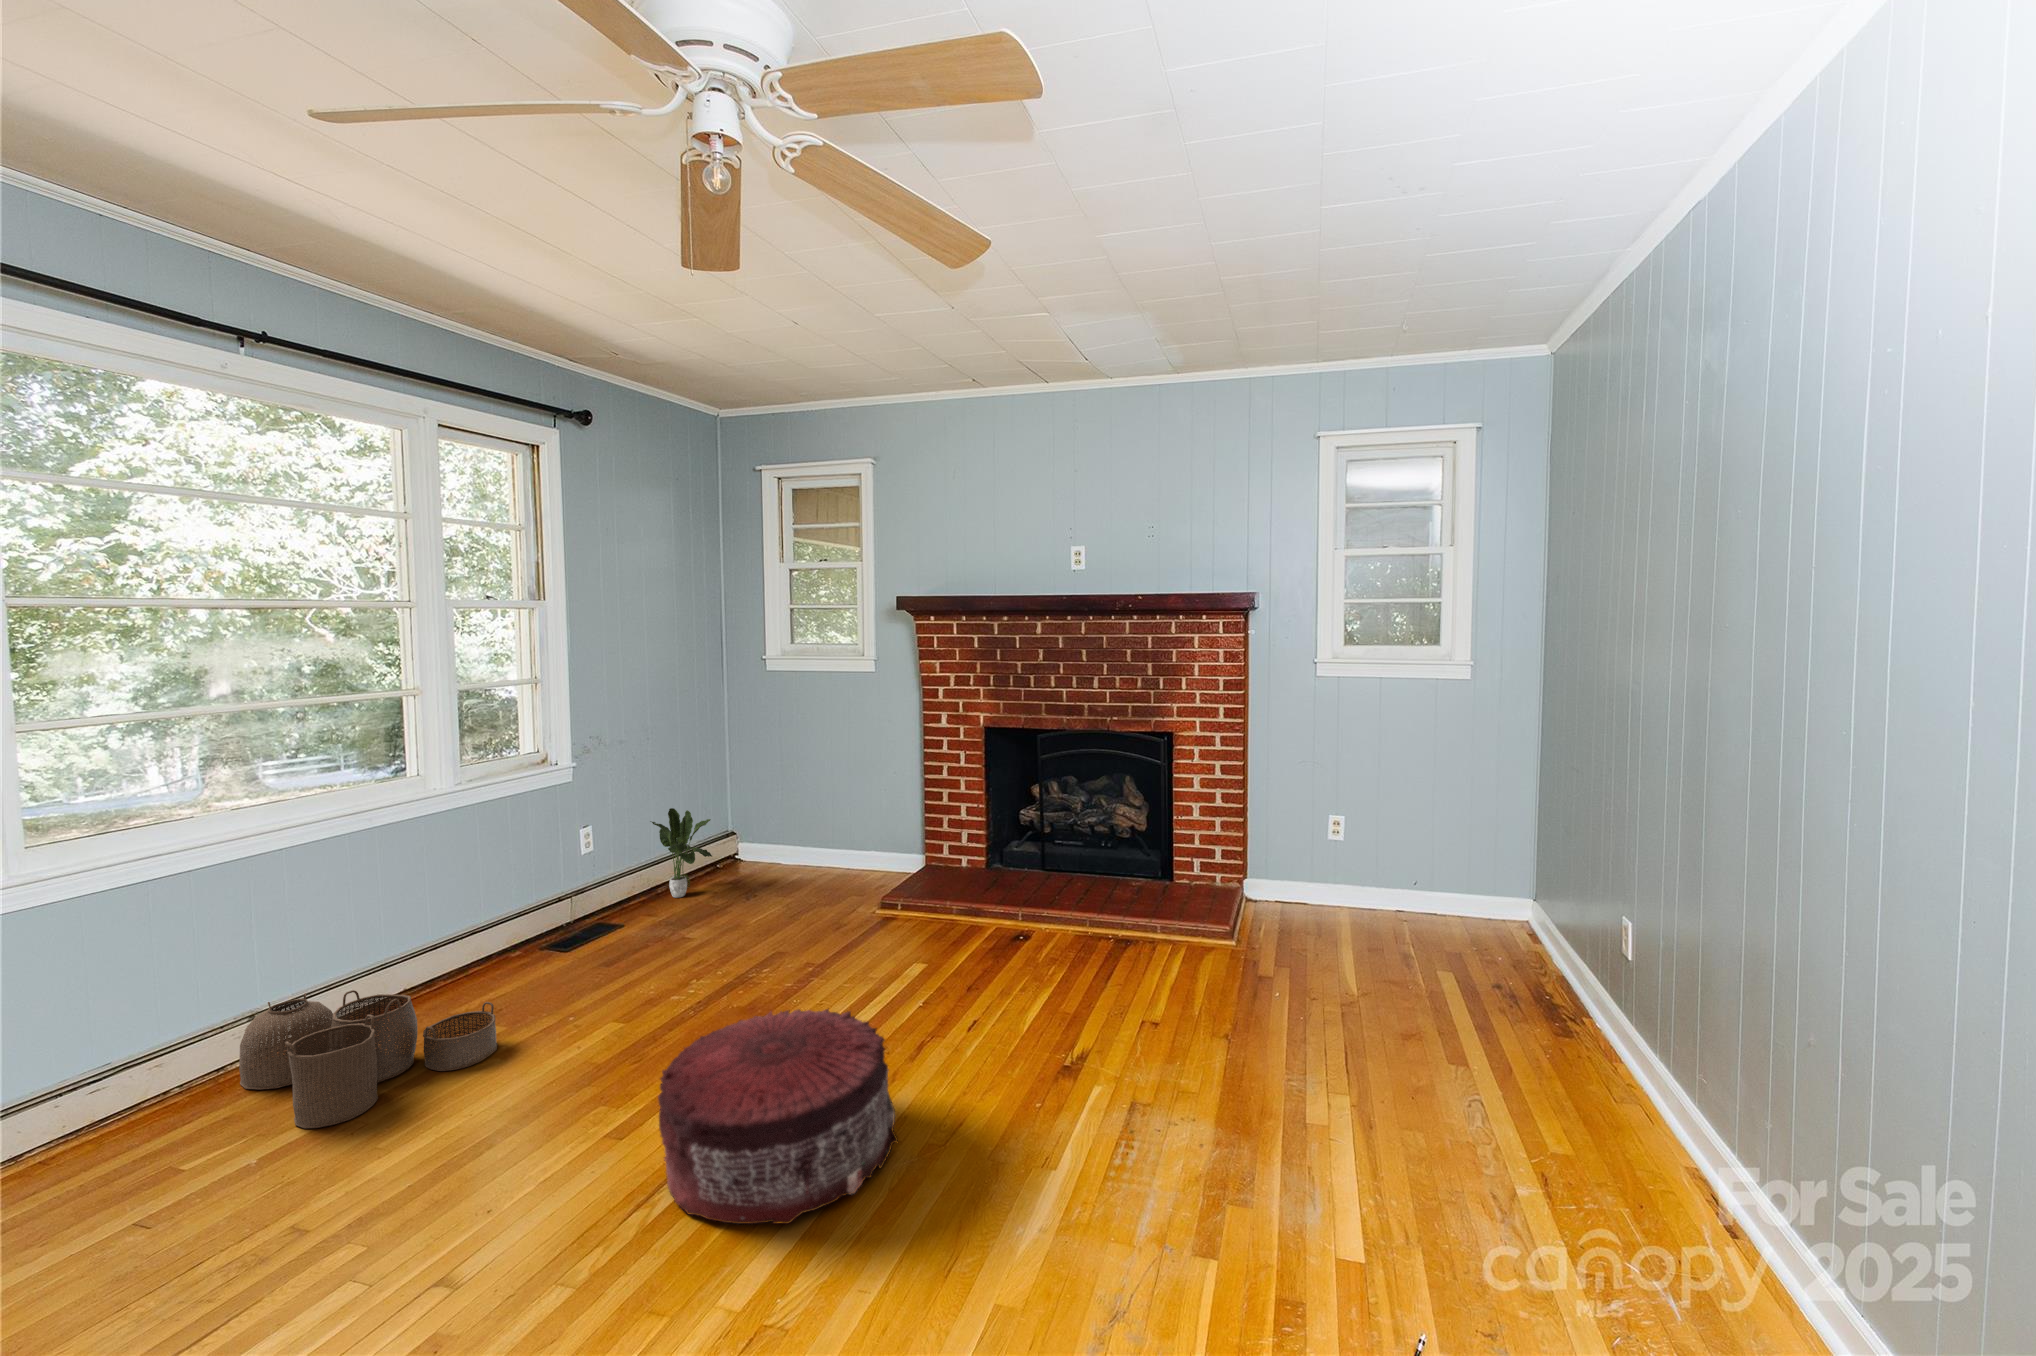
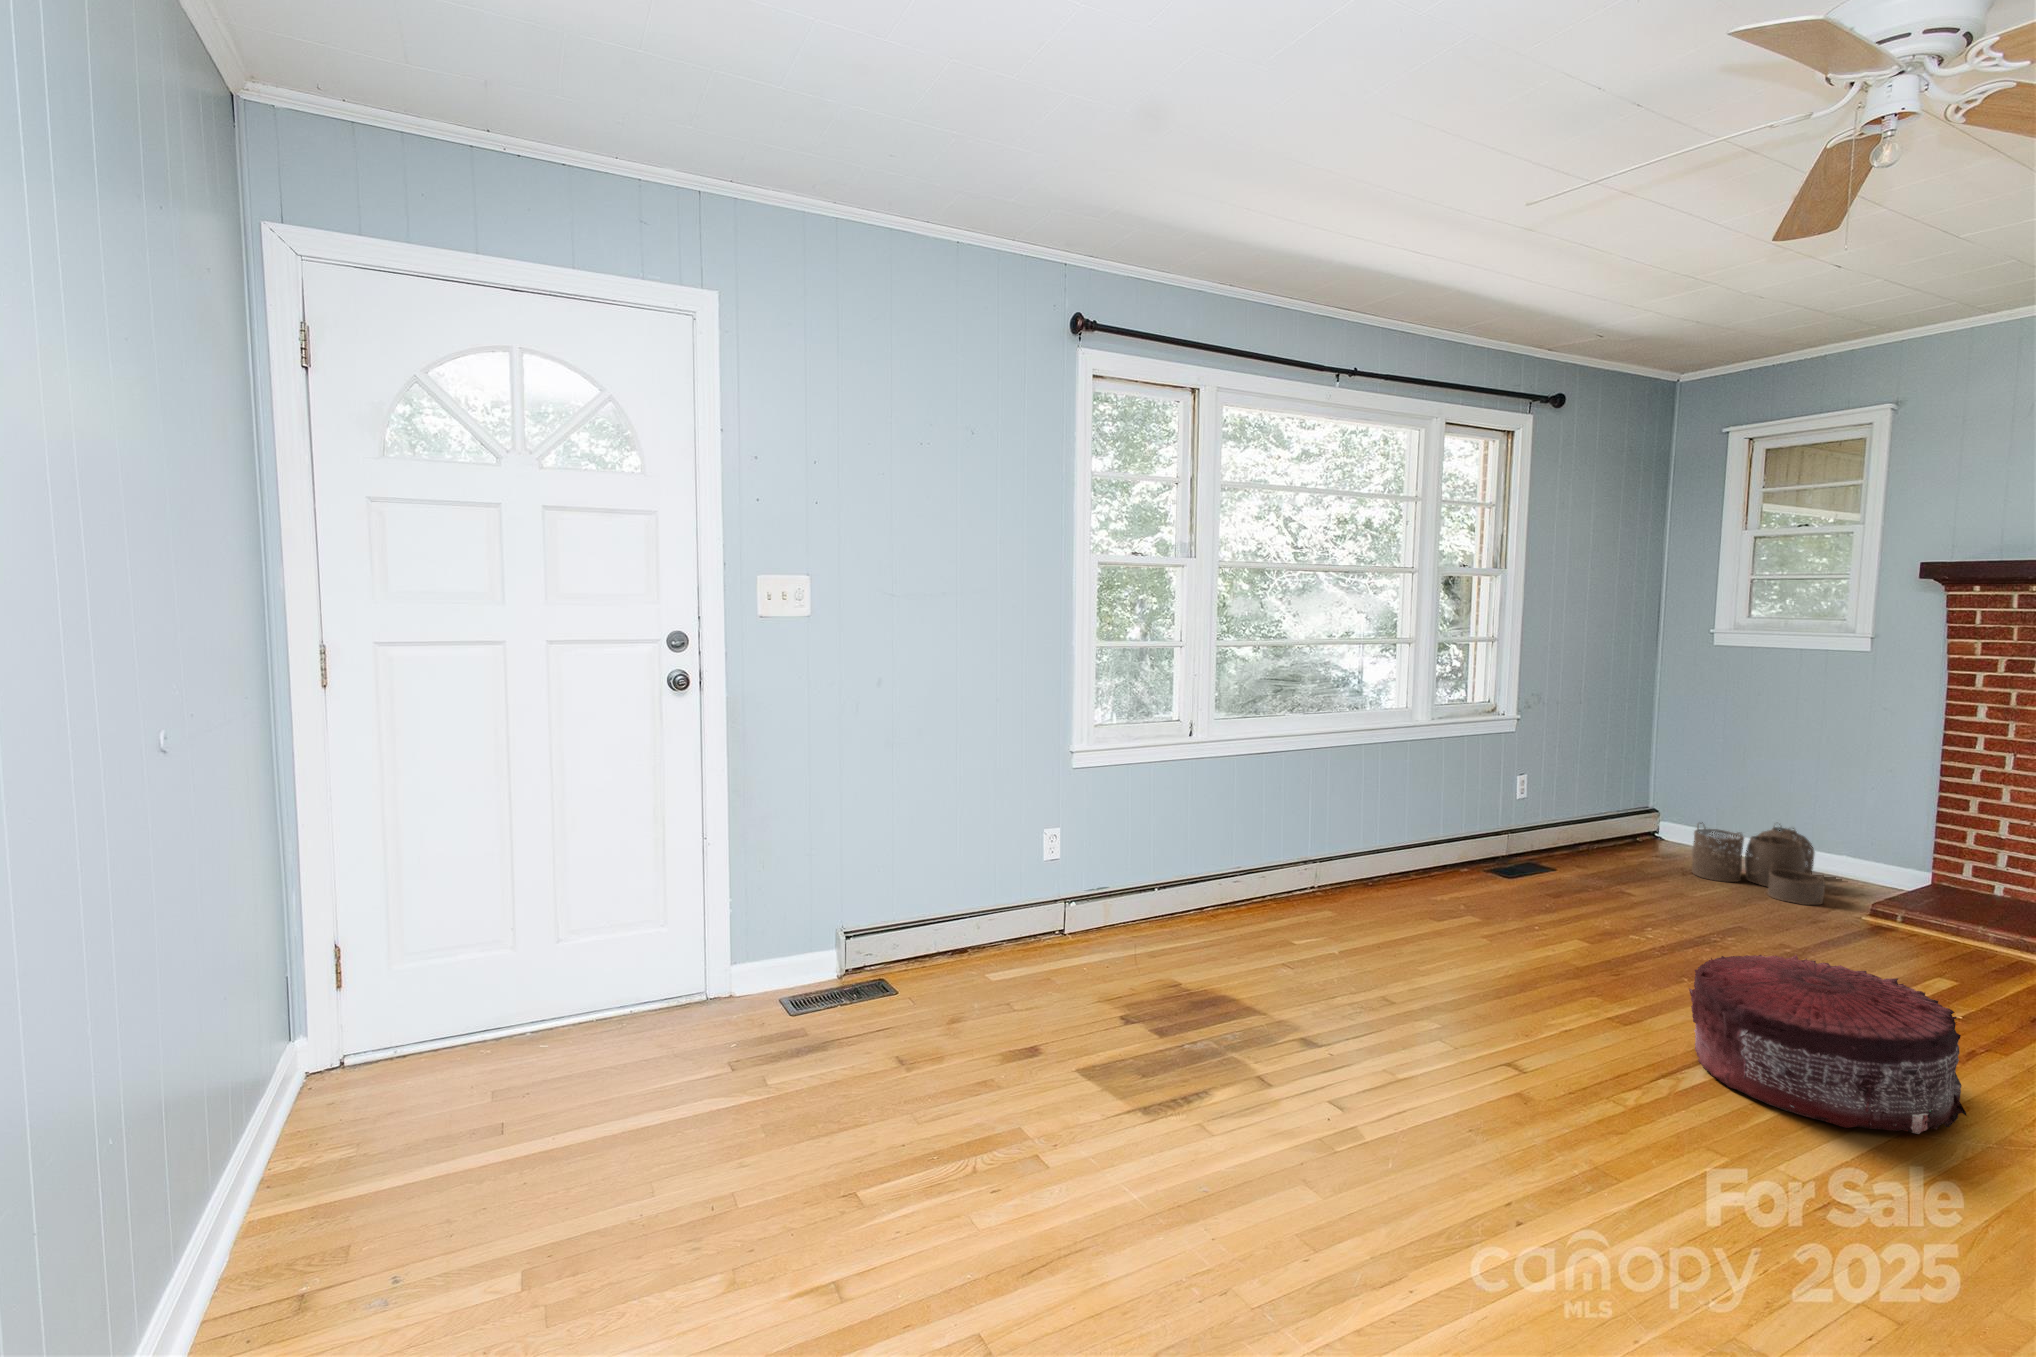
potted plant: present [652,808,712,898] -> none [1579,770,1646,856]
woven basket: present [239,990,497,1128] -> present [1692,822,1825,905]

